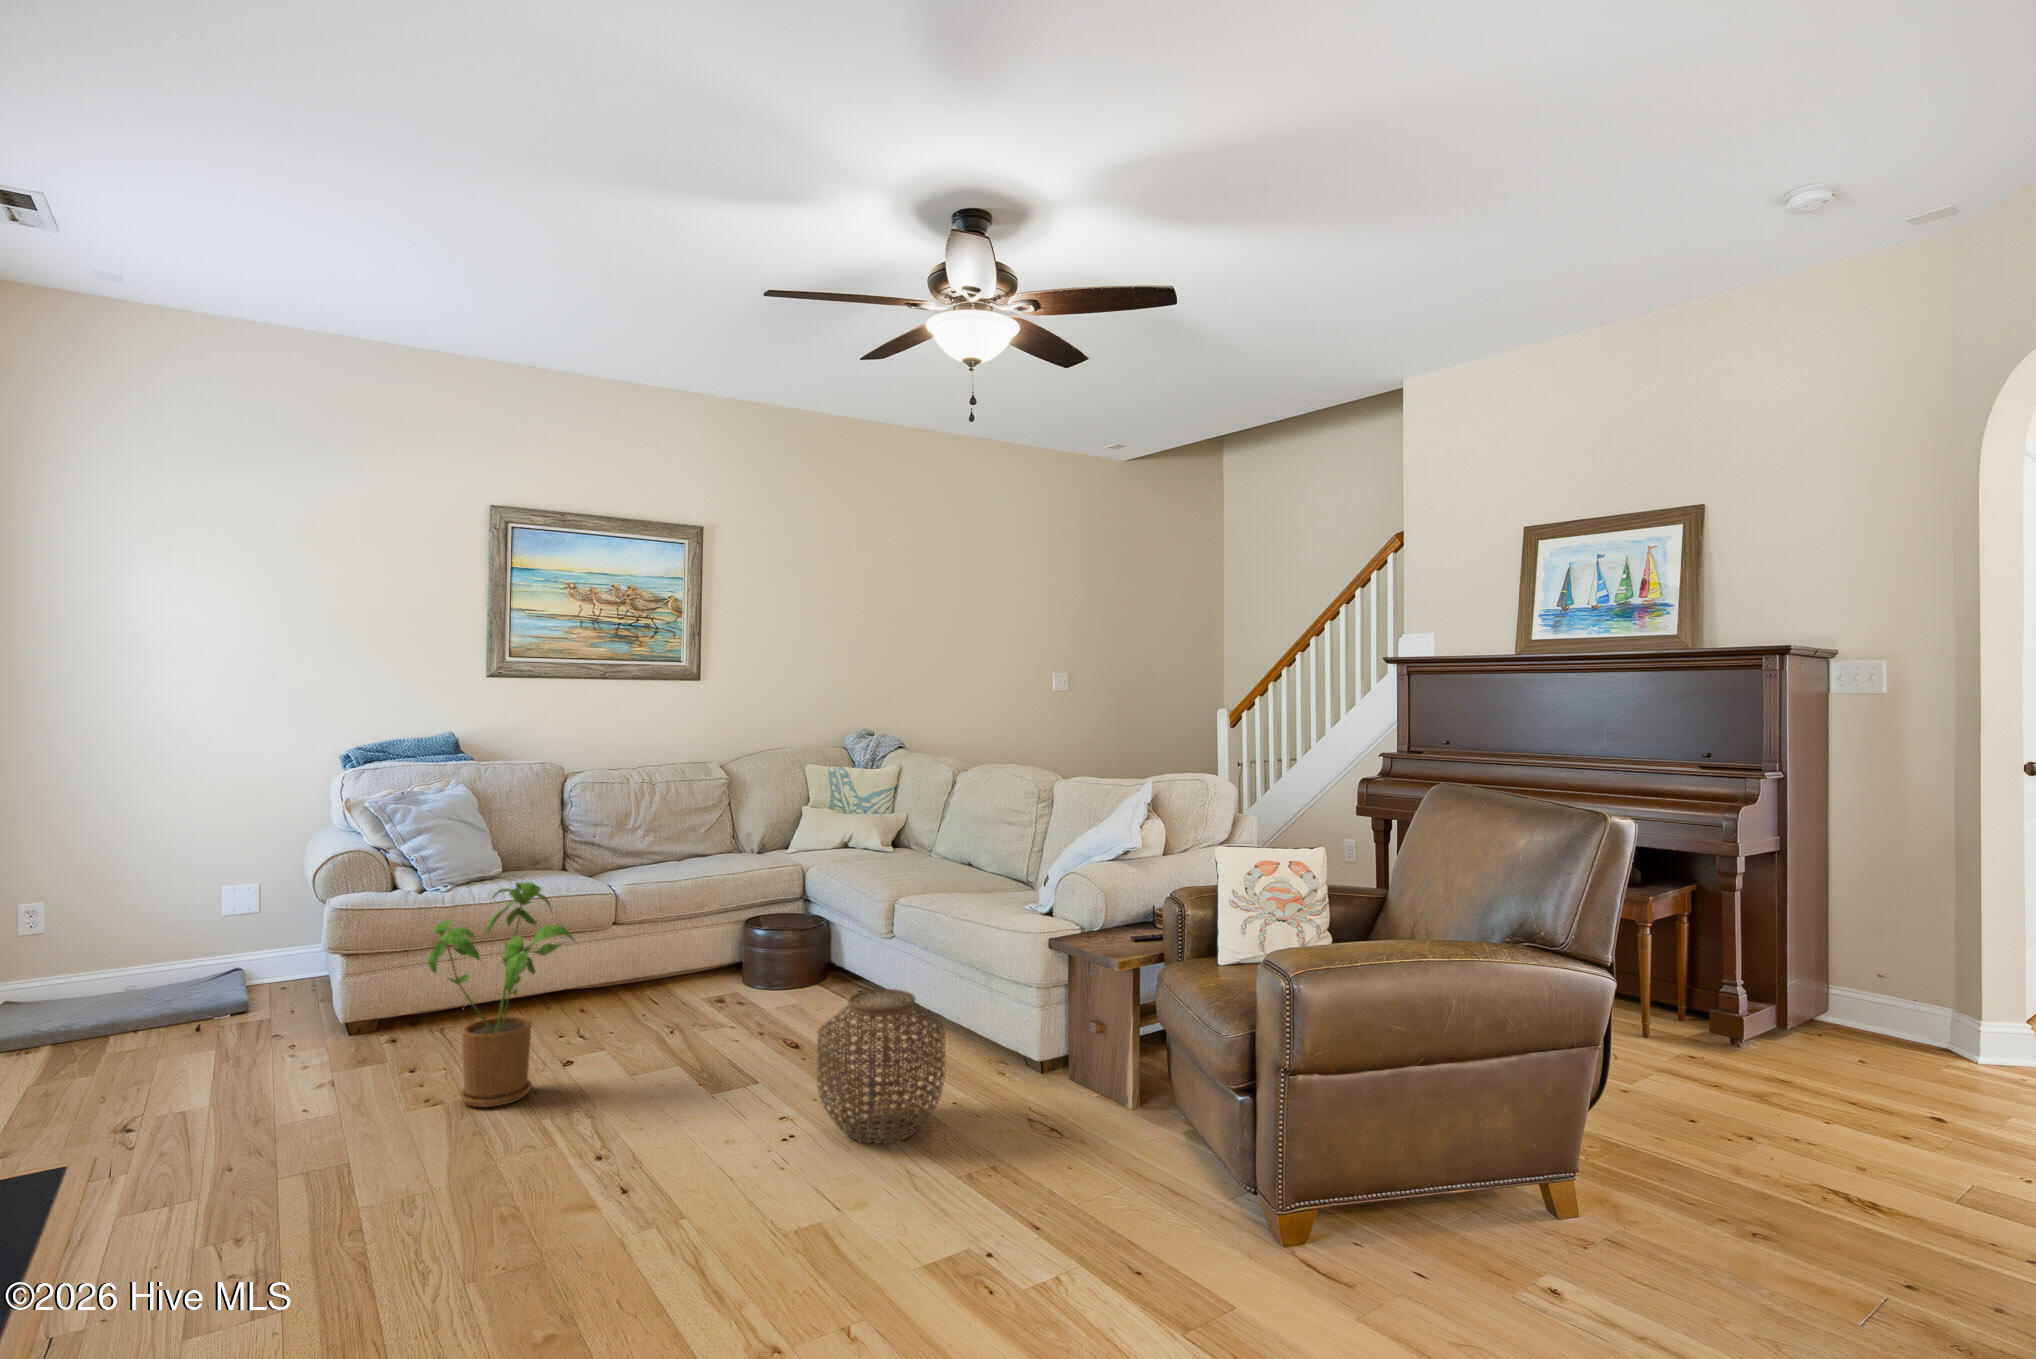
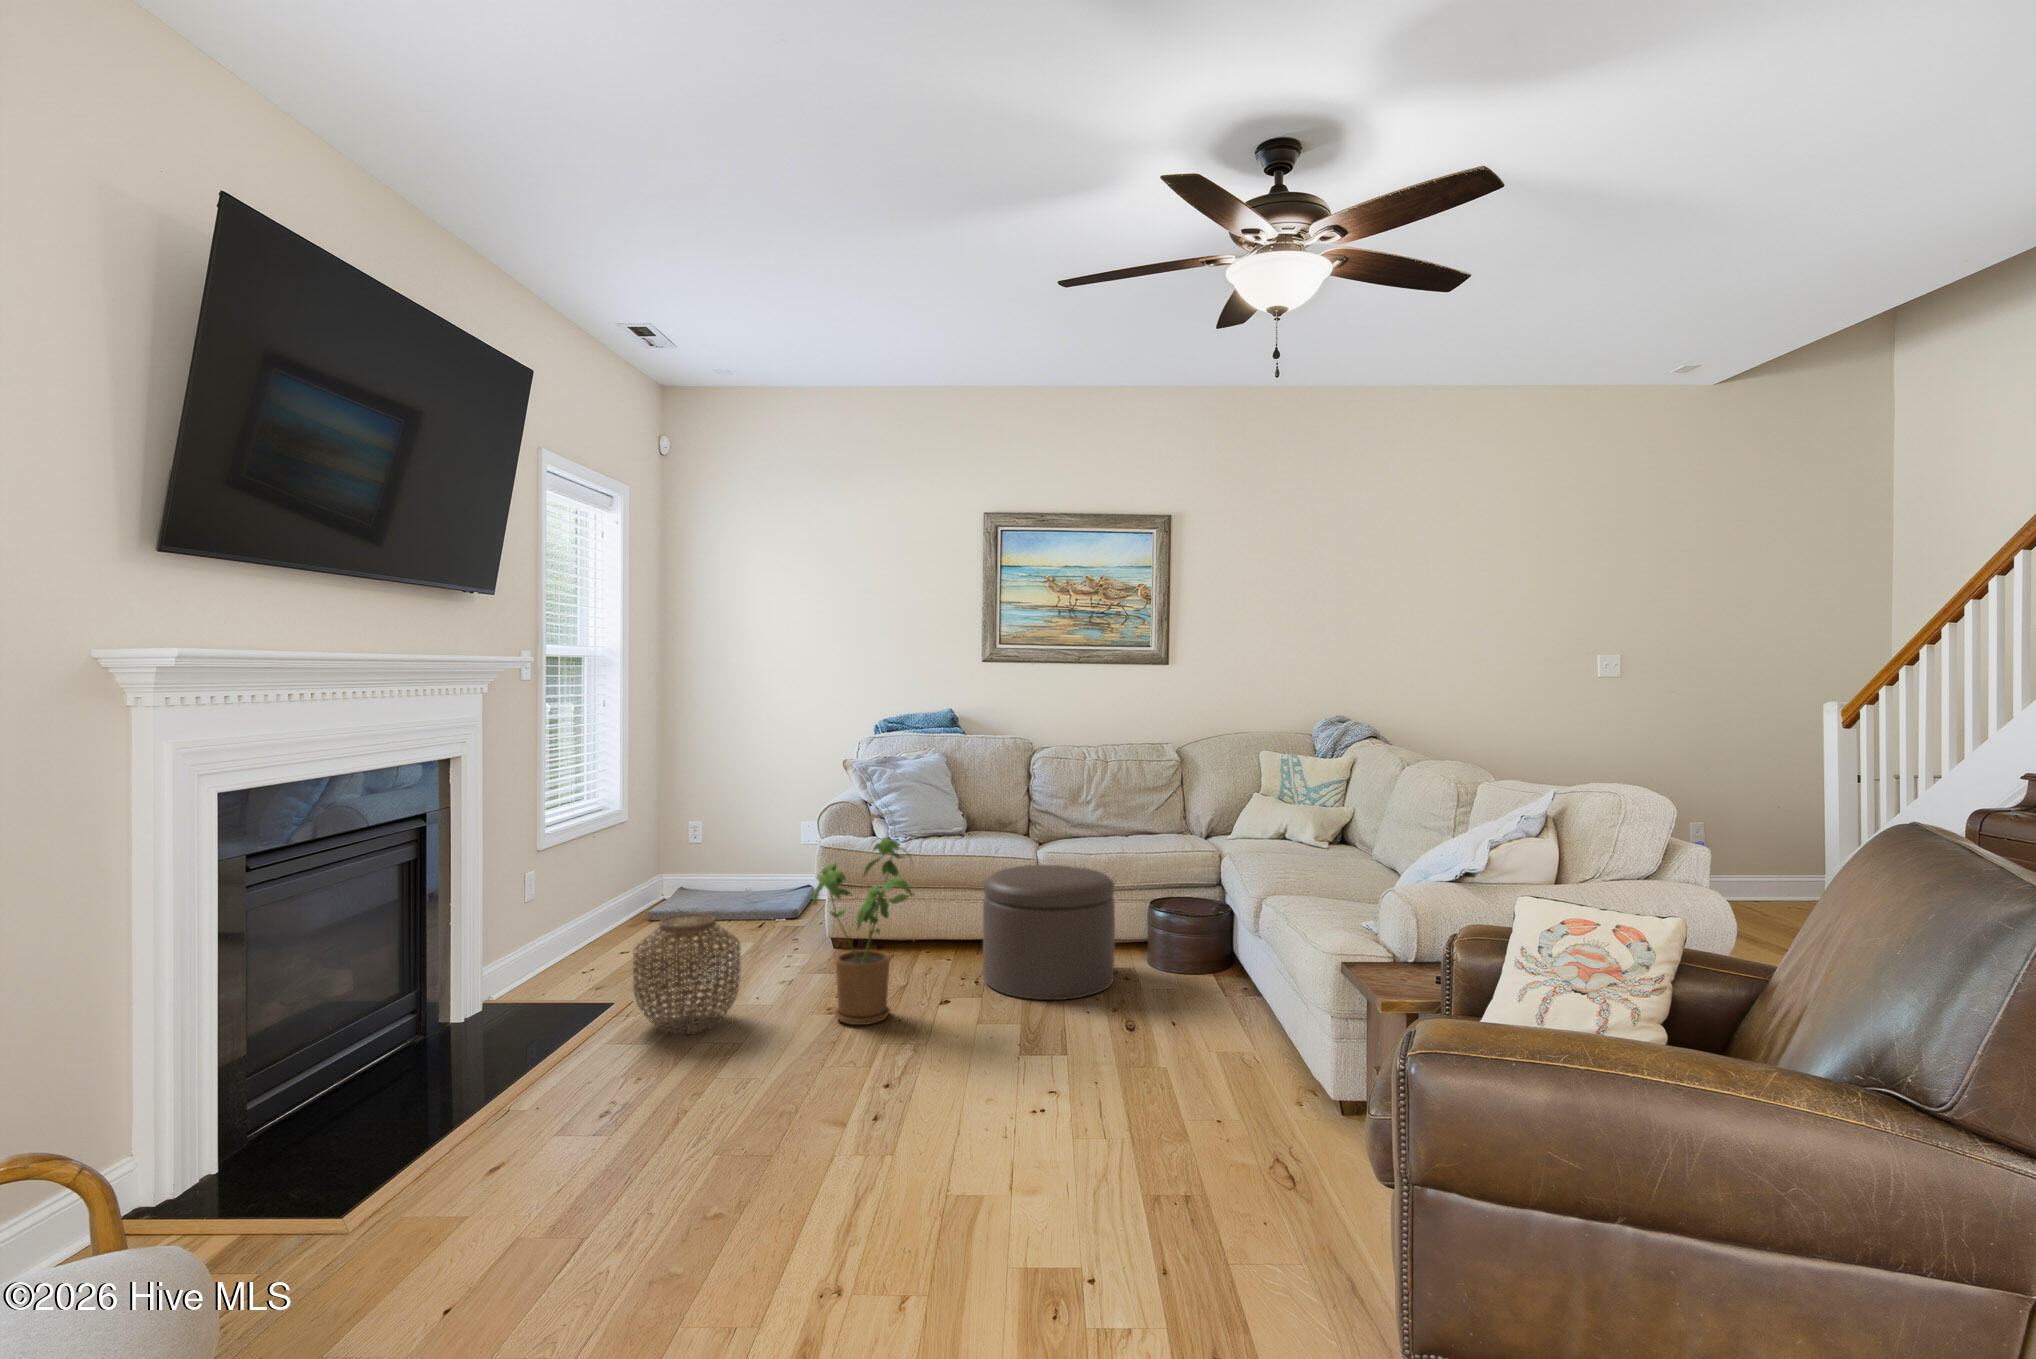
ottoman: none [592,895,740,1041] -> present [983,865,1115,1000]
woven basket: present [817,989,945,1143] -> present [633,914,740,1034]

